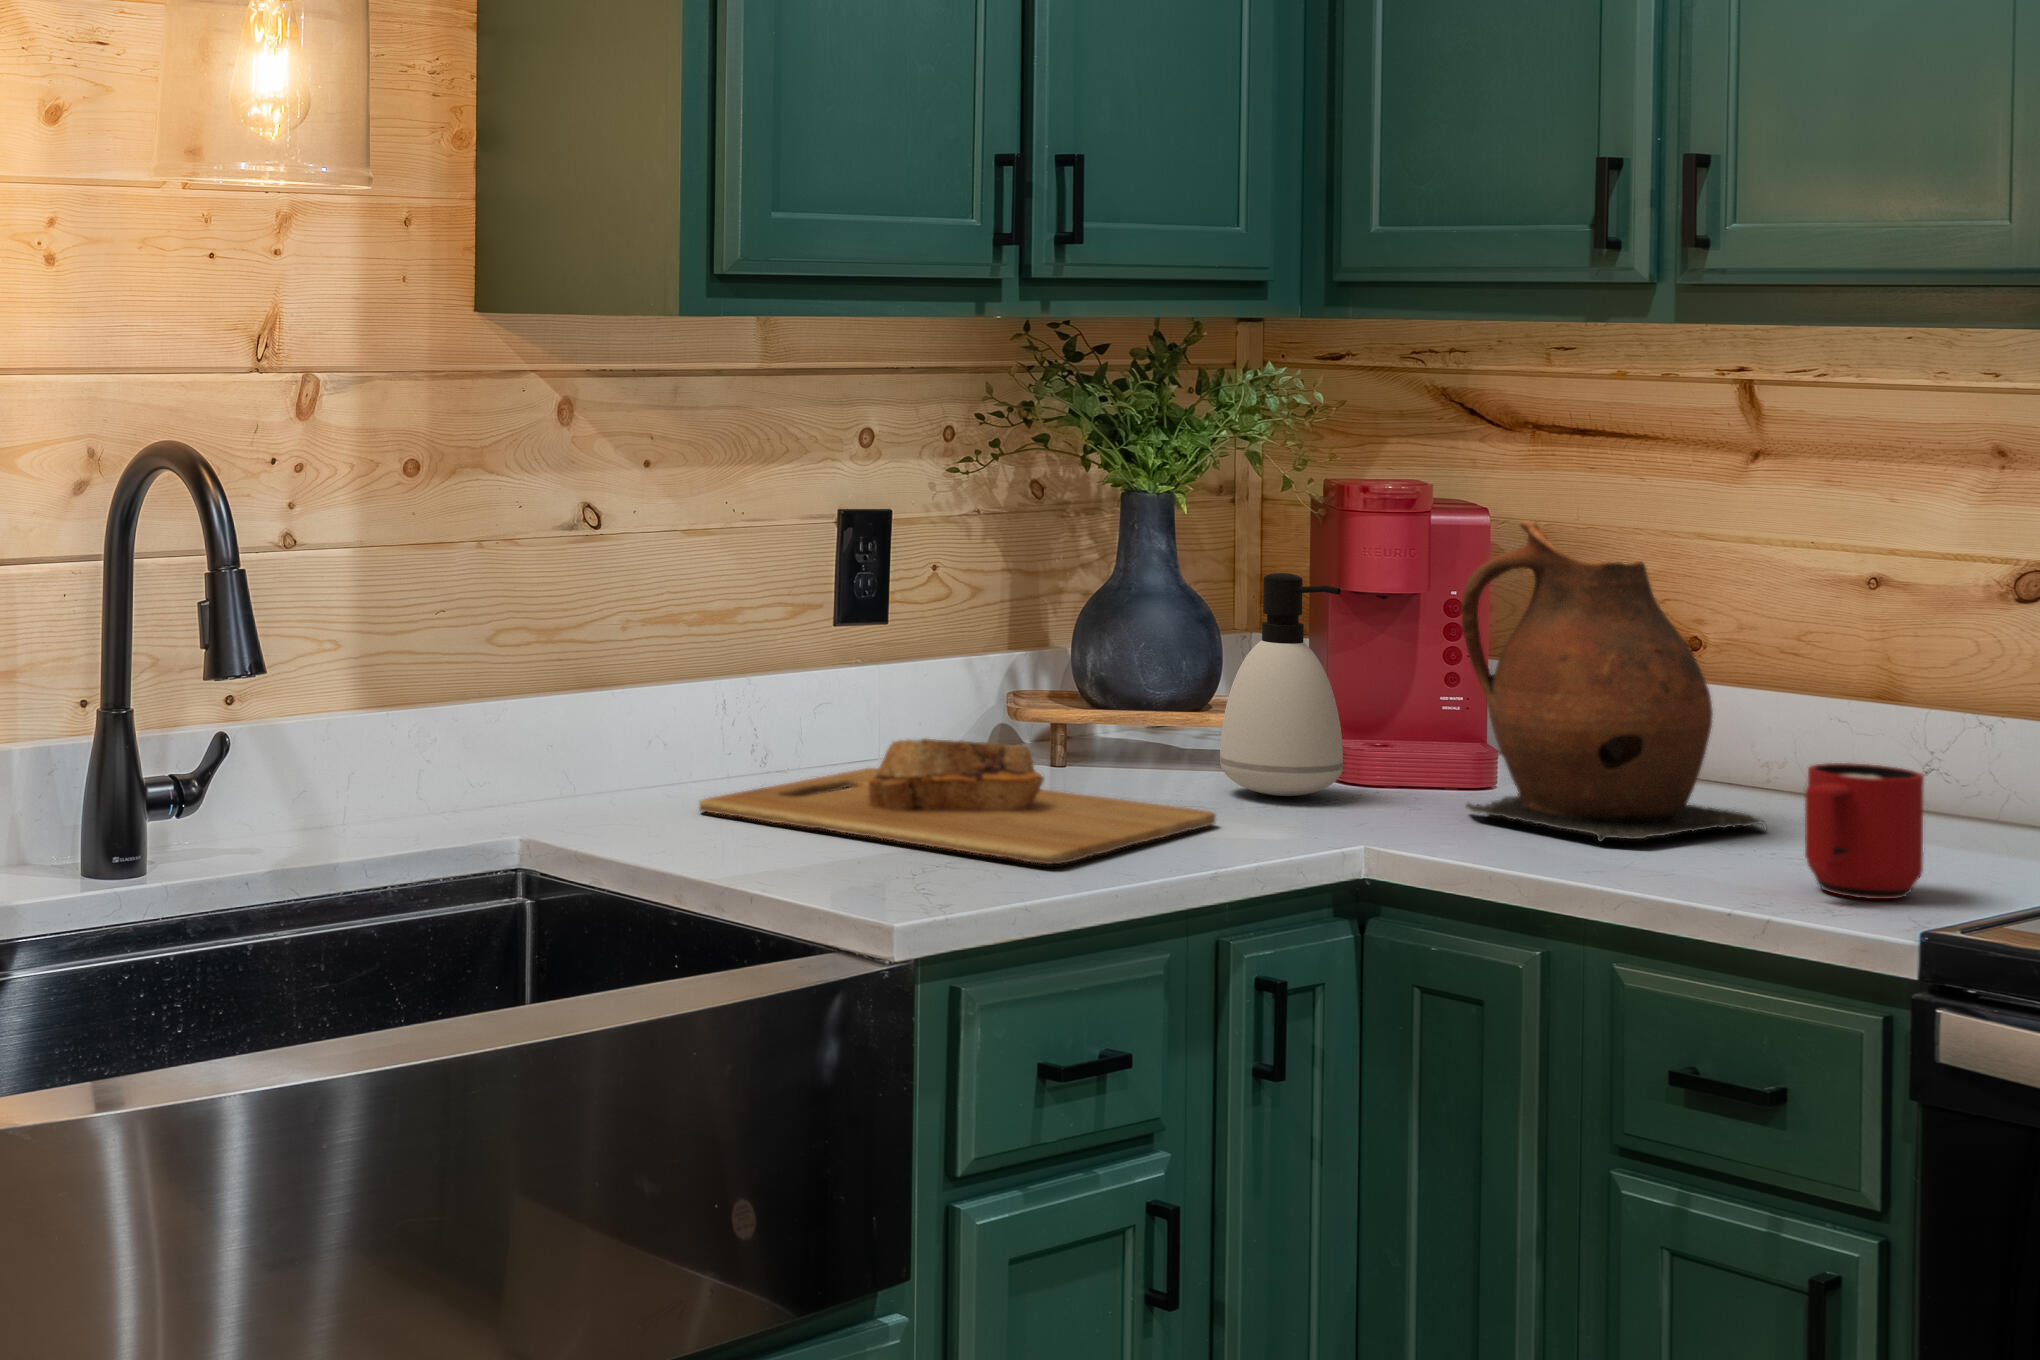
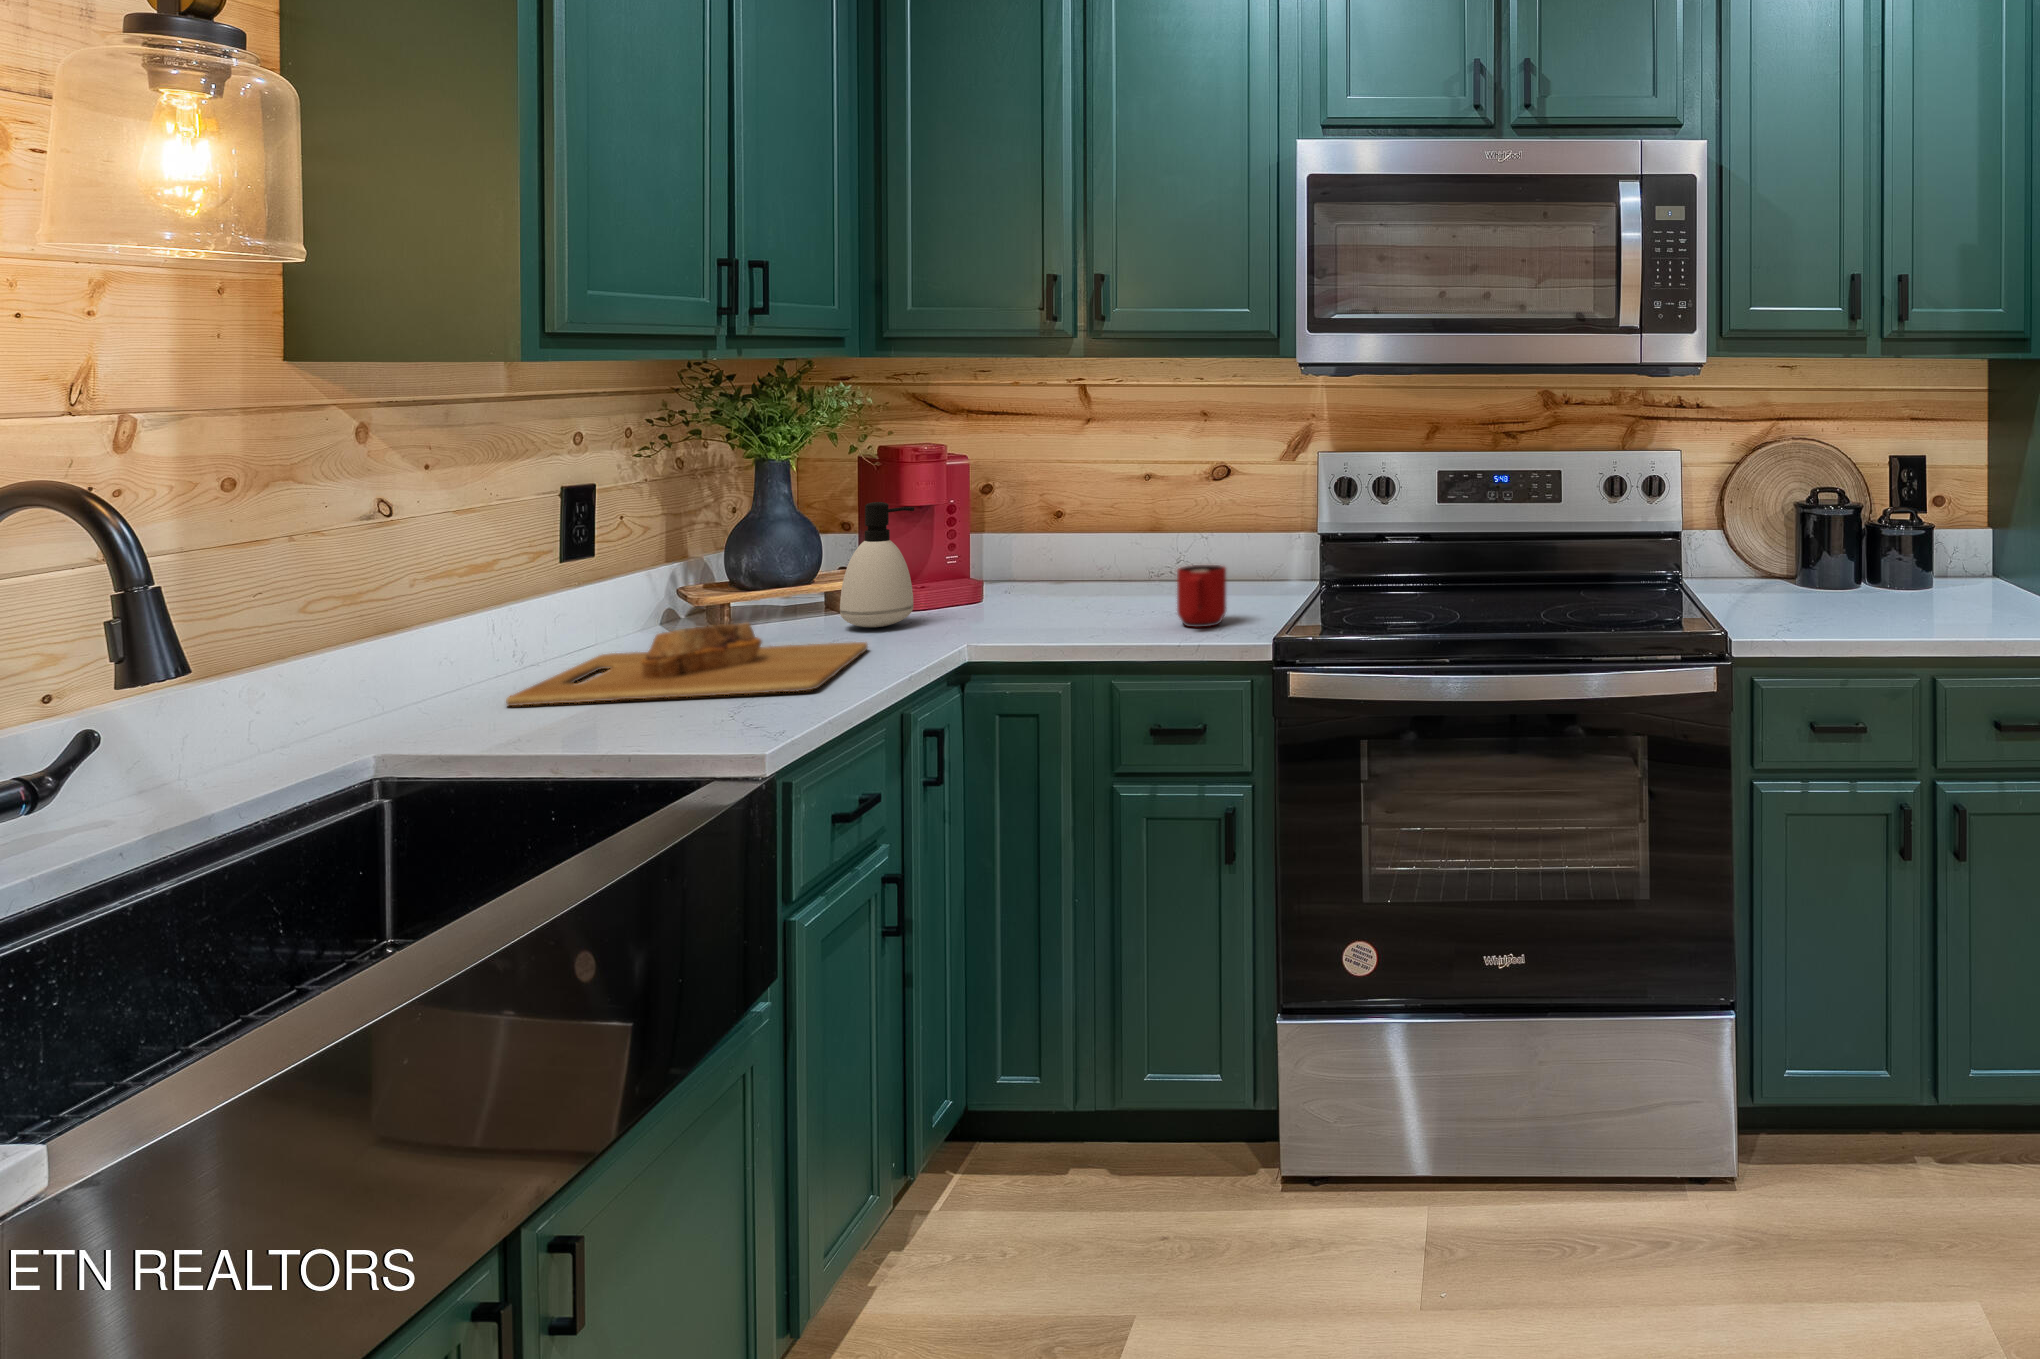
ceramic pitcher: present [1461,521,1766,842] -> none [978,464,1126,622]

